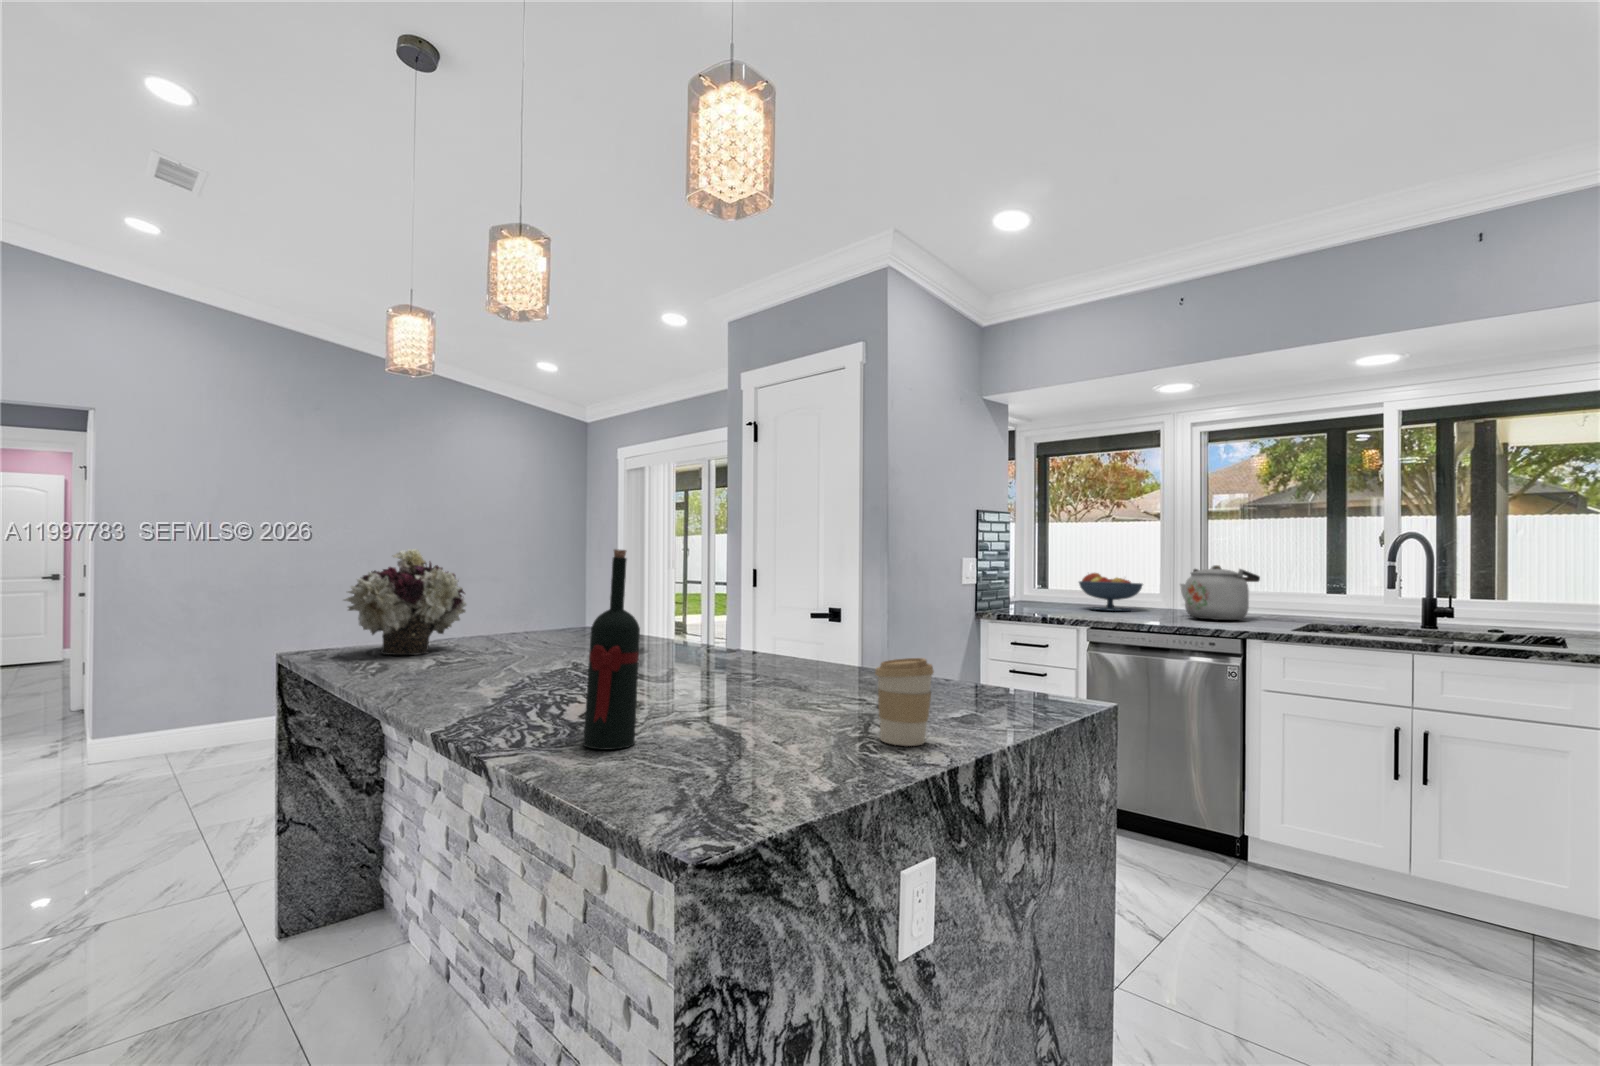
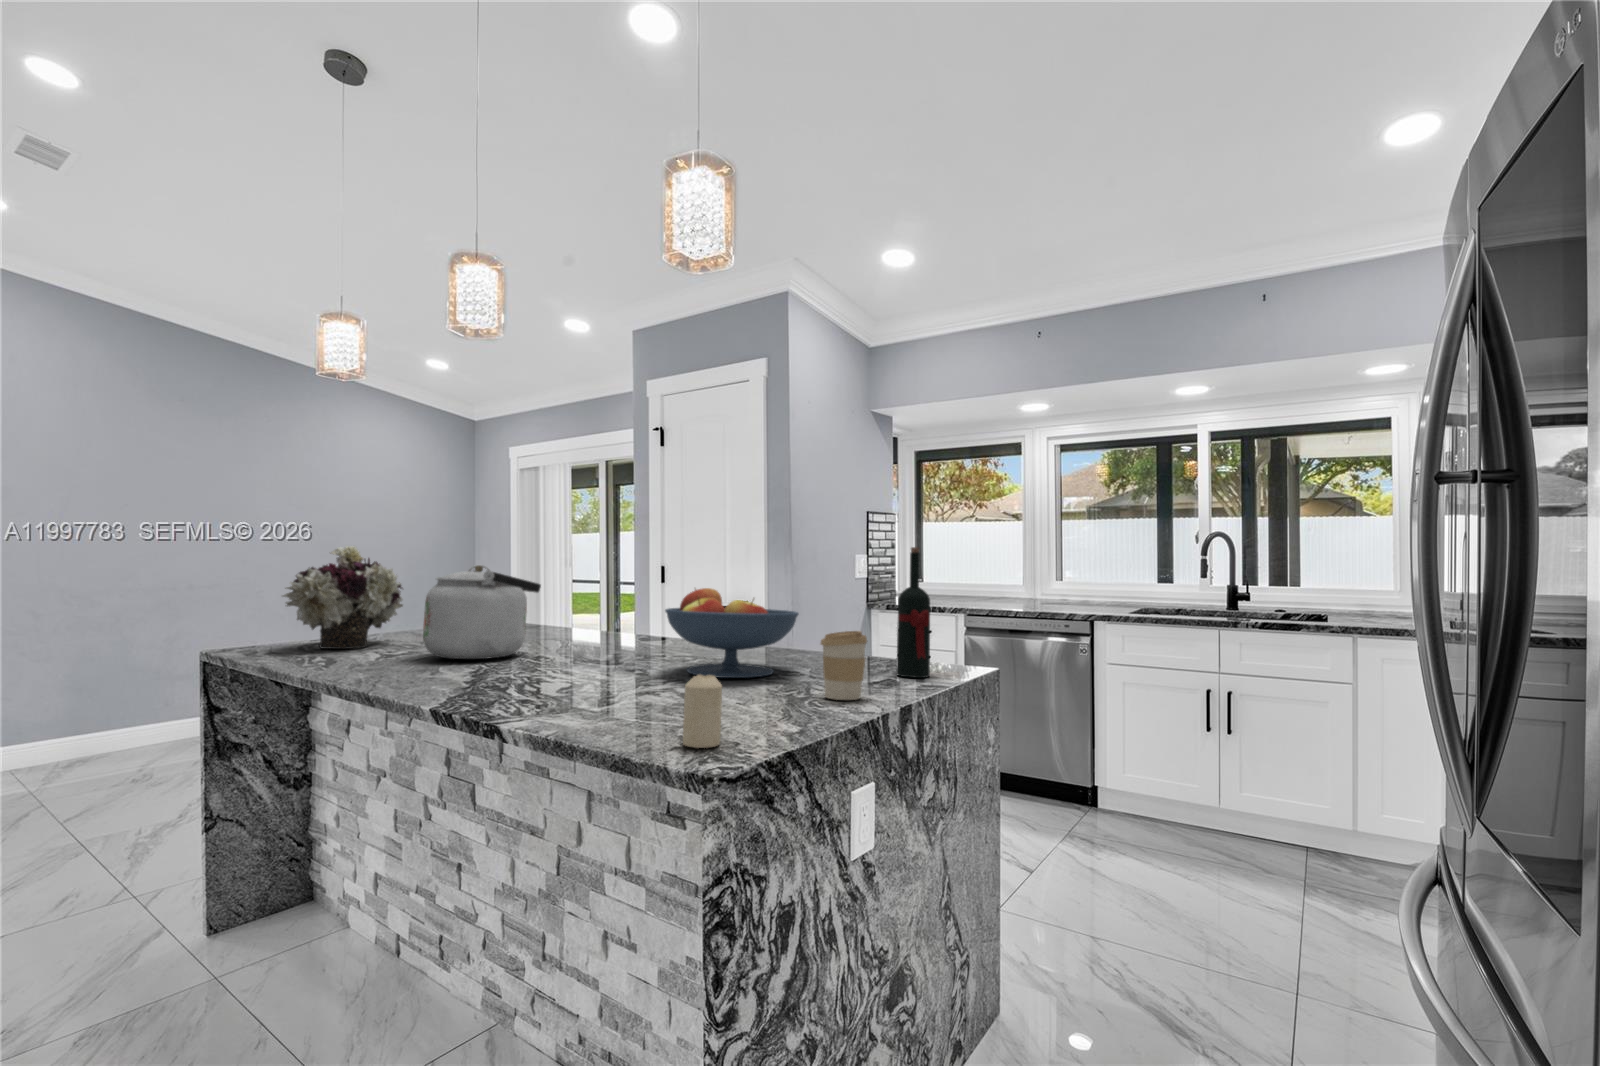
wine bottle: present [583,549,640,750] -> present [896,547,930,678]
kettle: present [1180,565,1260,620] -> present [423,565,541,659]
fruit bowl: present [1079,573,1143,611] -> present [665,588,799,678]
candle: none [673,717,723,814] -> present [683,675,722,748]

